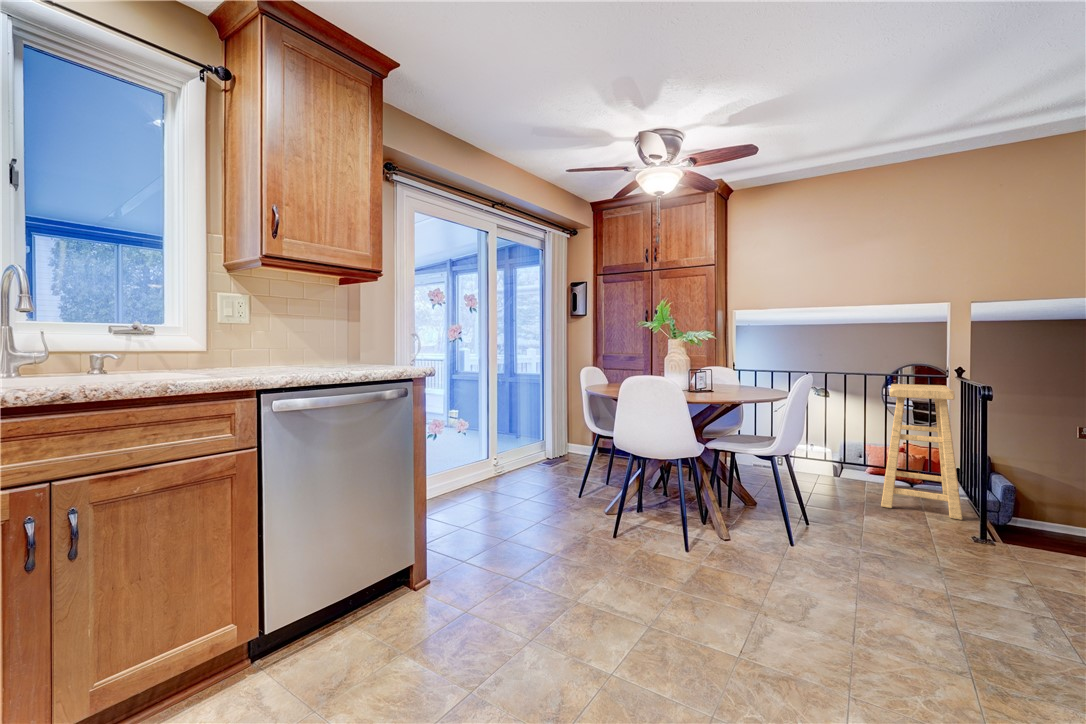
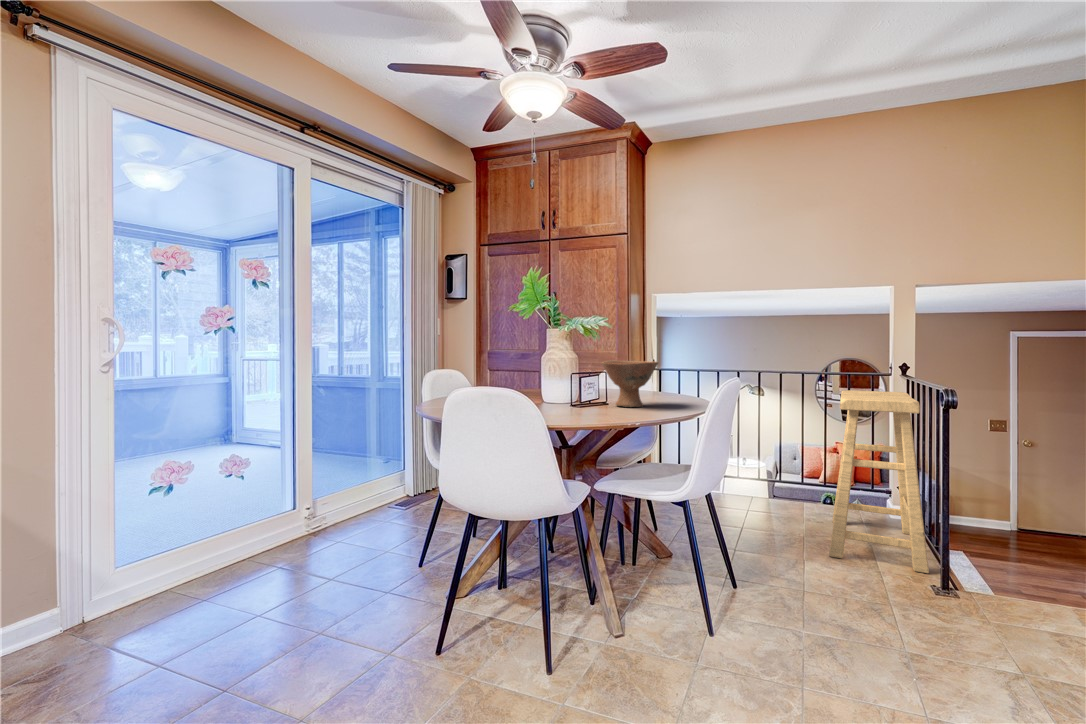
bowl: none [709,359,752,392] -> present [601,361,658,407]

